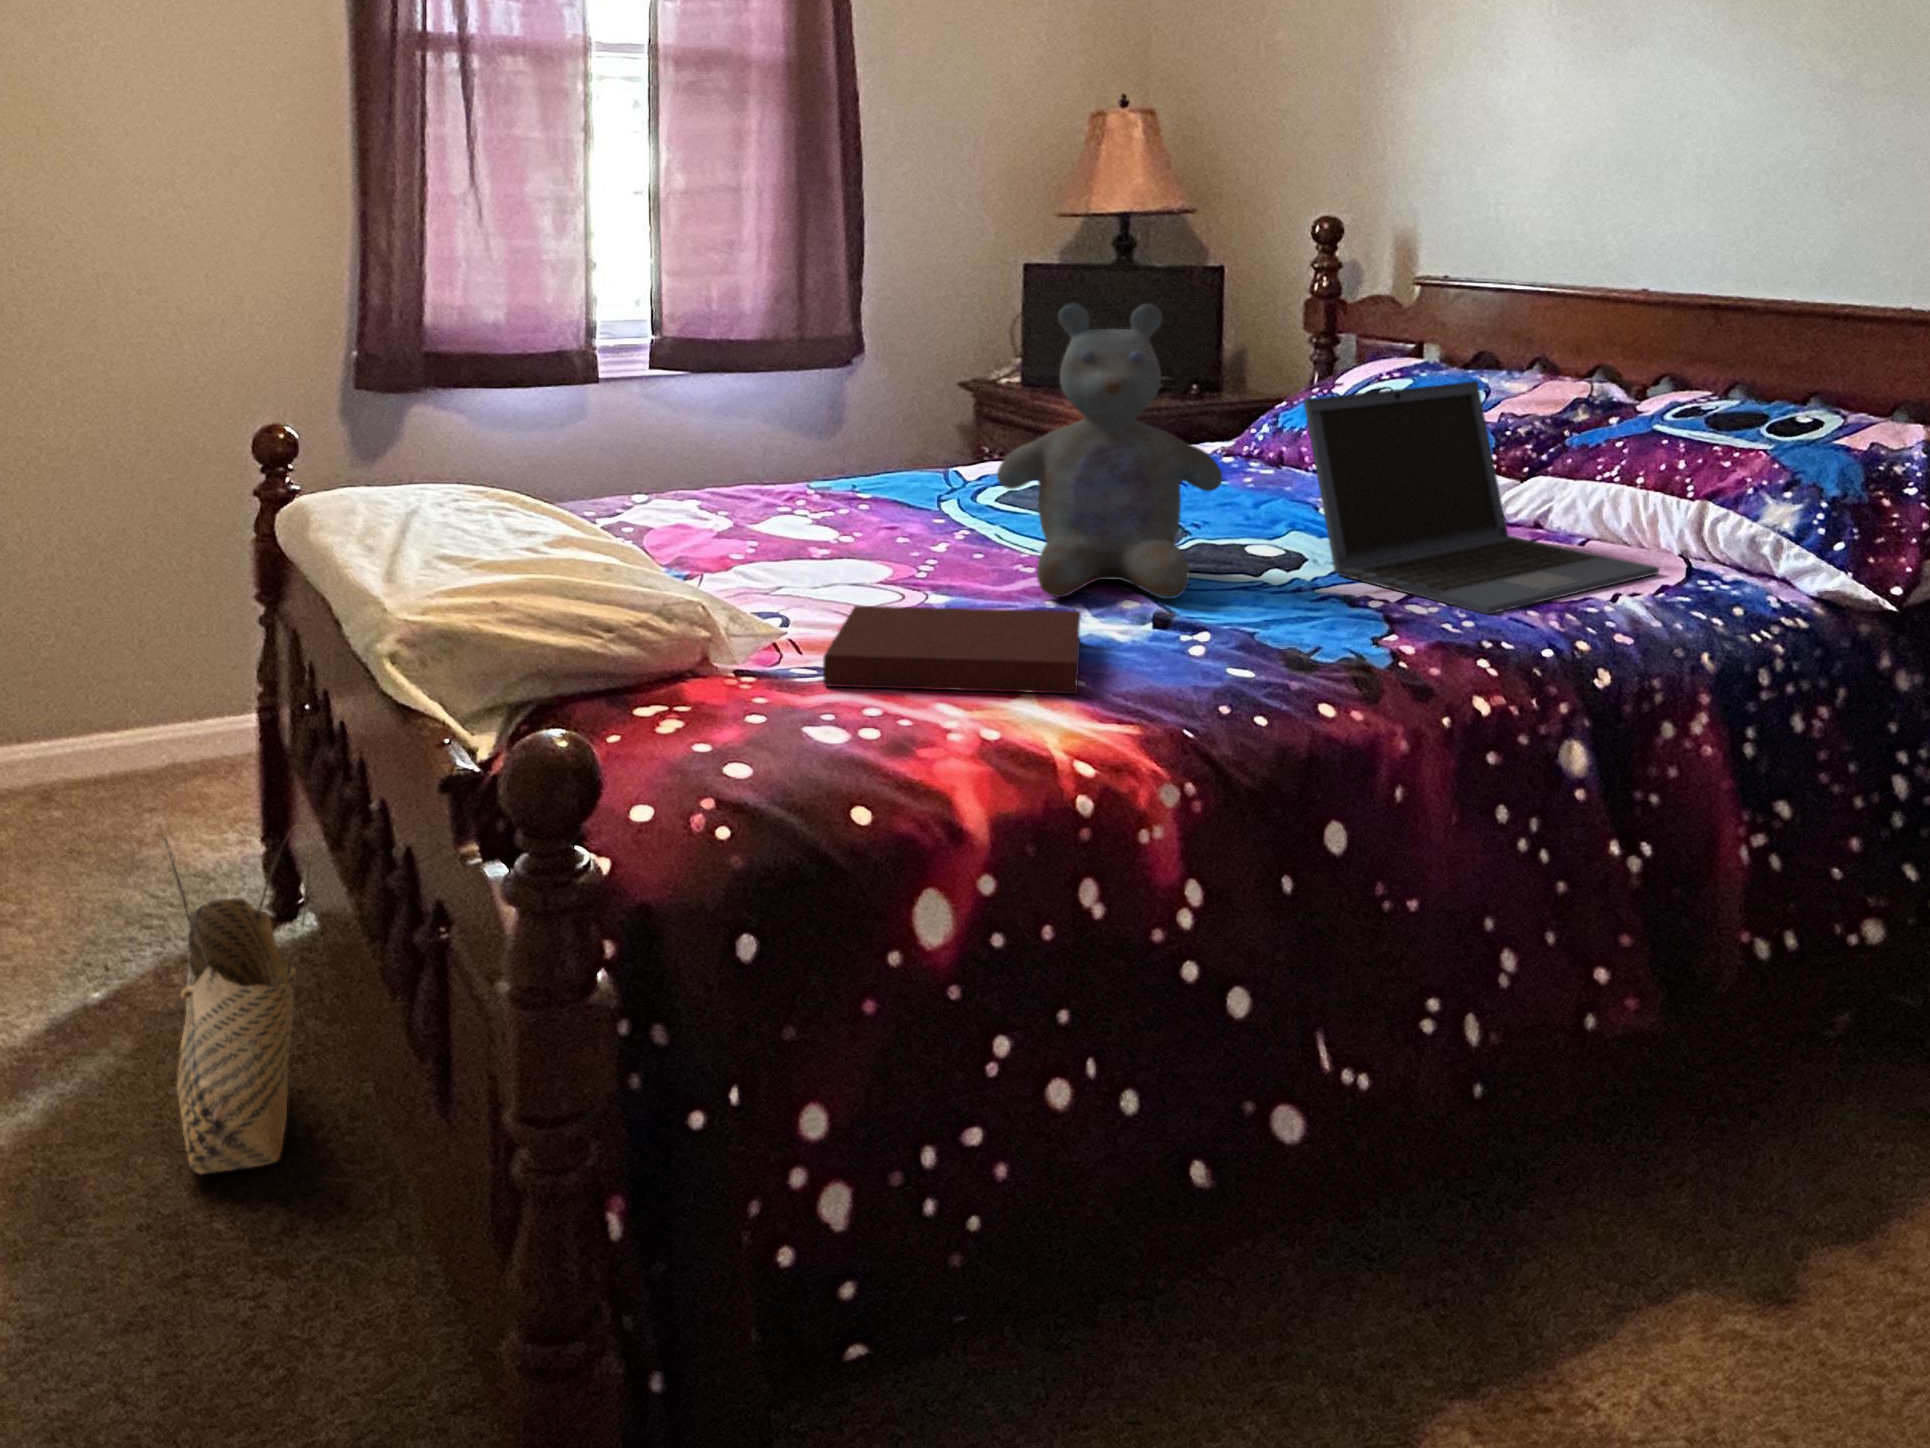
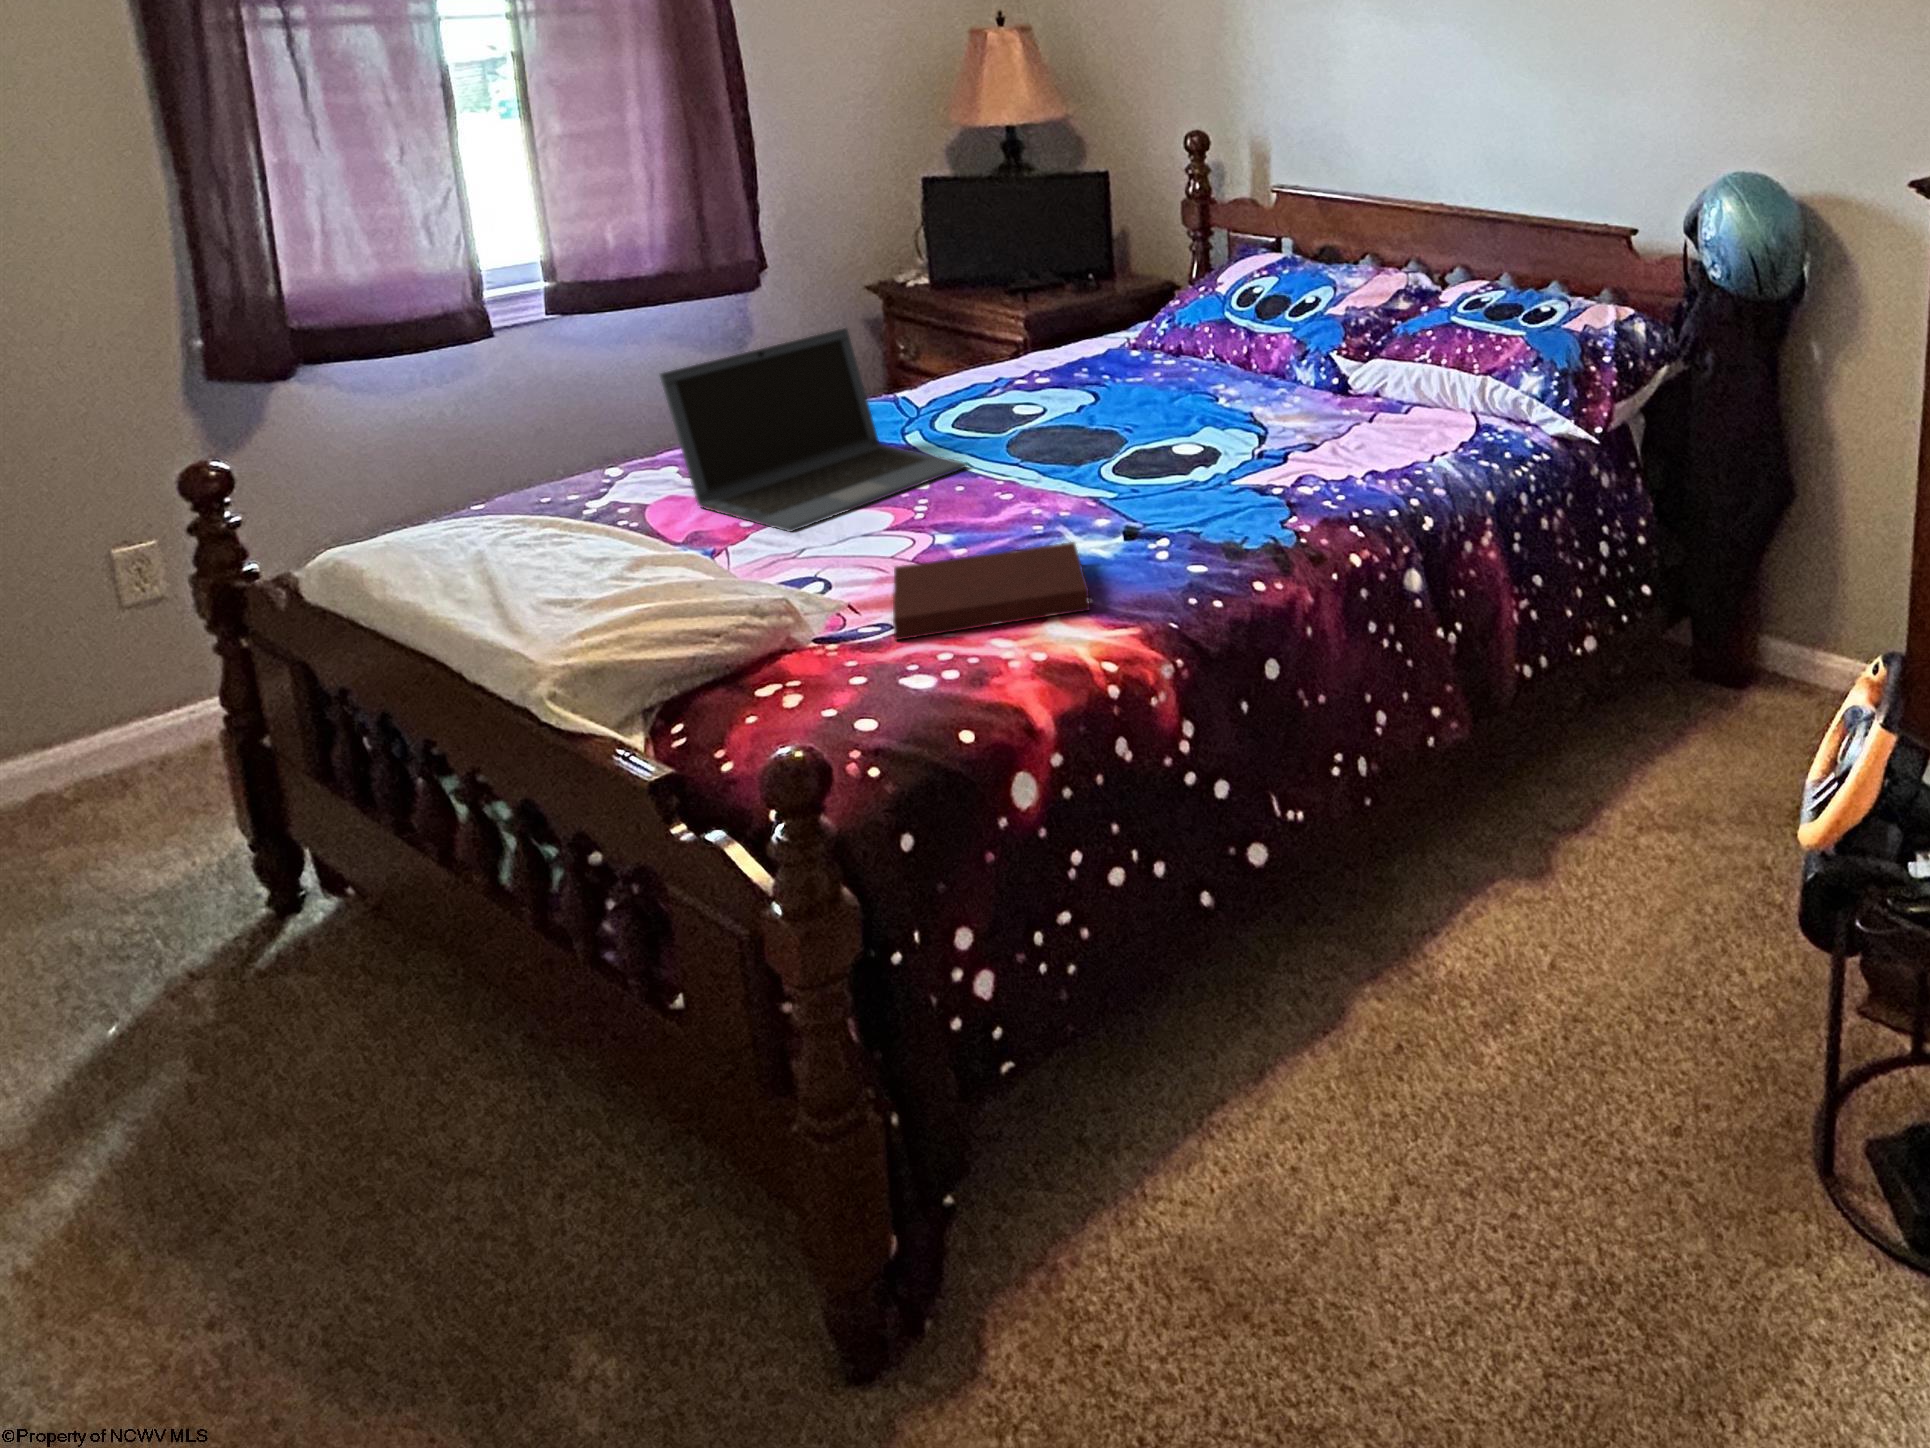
stuffed bear: present [997,304,1223,599] -> none [980,288,1160,525]
laptop: present [1304,381,1659,614] -> present [660,328,966,532]
woven basket: present [162,822,311,1173] -> none [226,833,412,1138]

